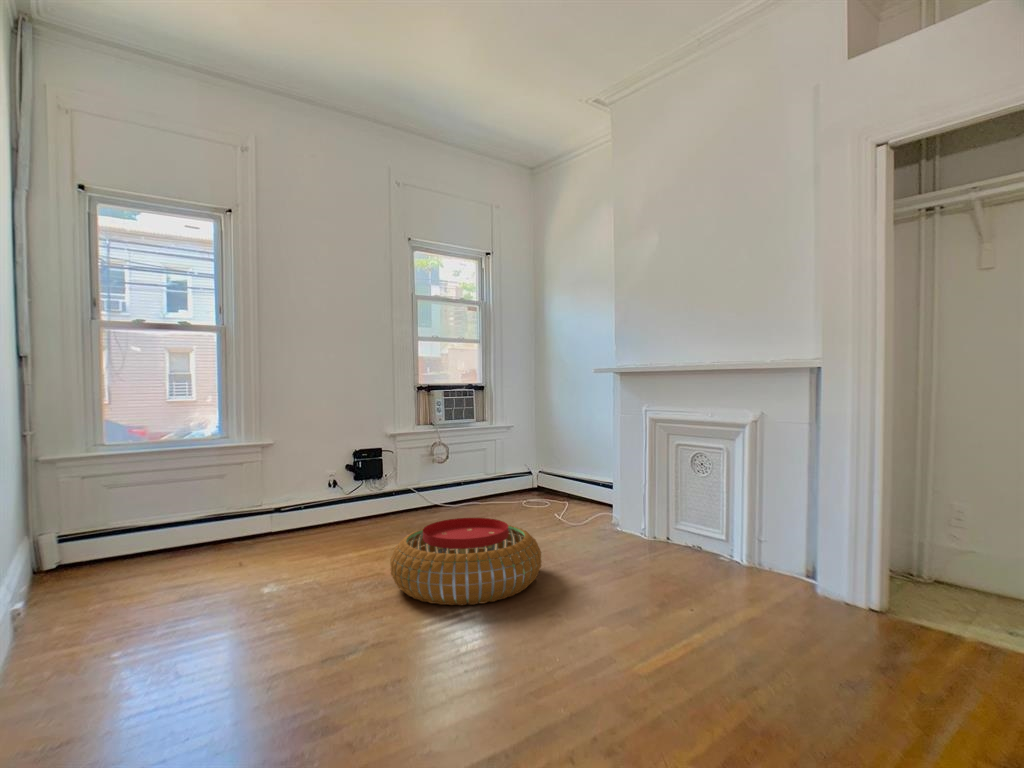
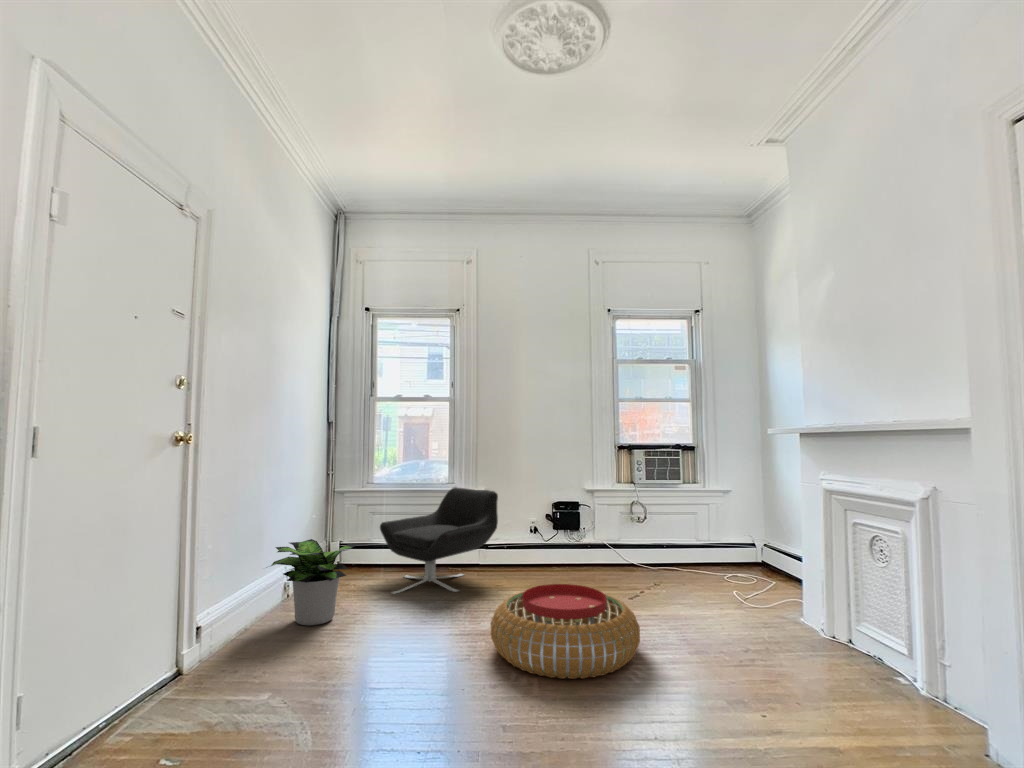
lounge chair: none [147,441,313,579] -> present [380,487,498,594]
potted plant: none [23,516,179,639] -> present [271,539,358,625]

